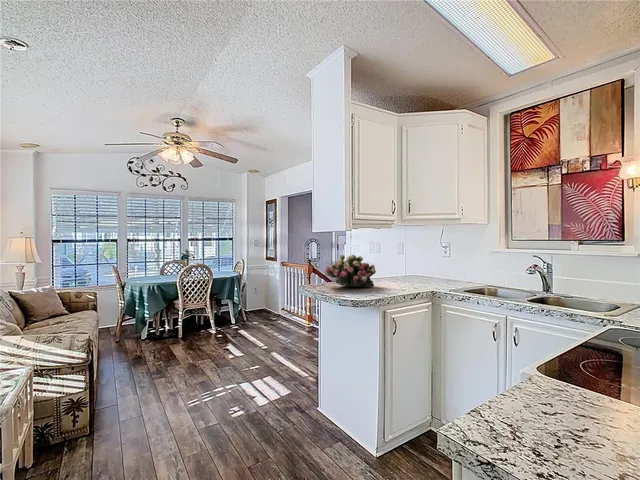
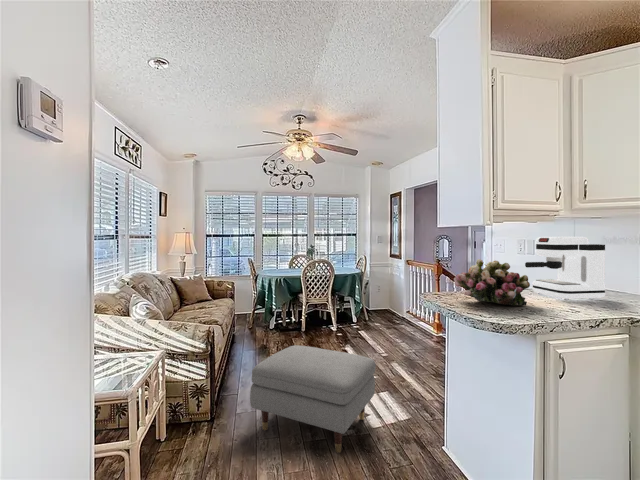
coffee maker: none [373,236,422,282] -> present [525,237,605,300]
ottoman: none [138,346,261,433] -> present [250,345,376,453]

